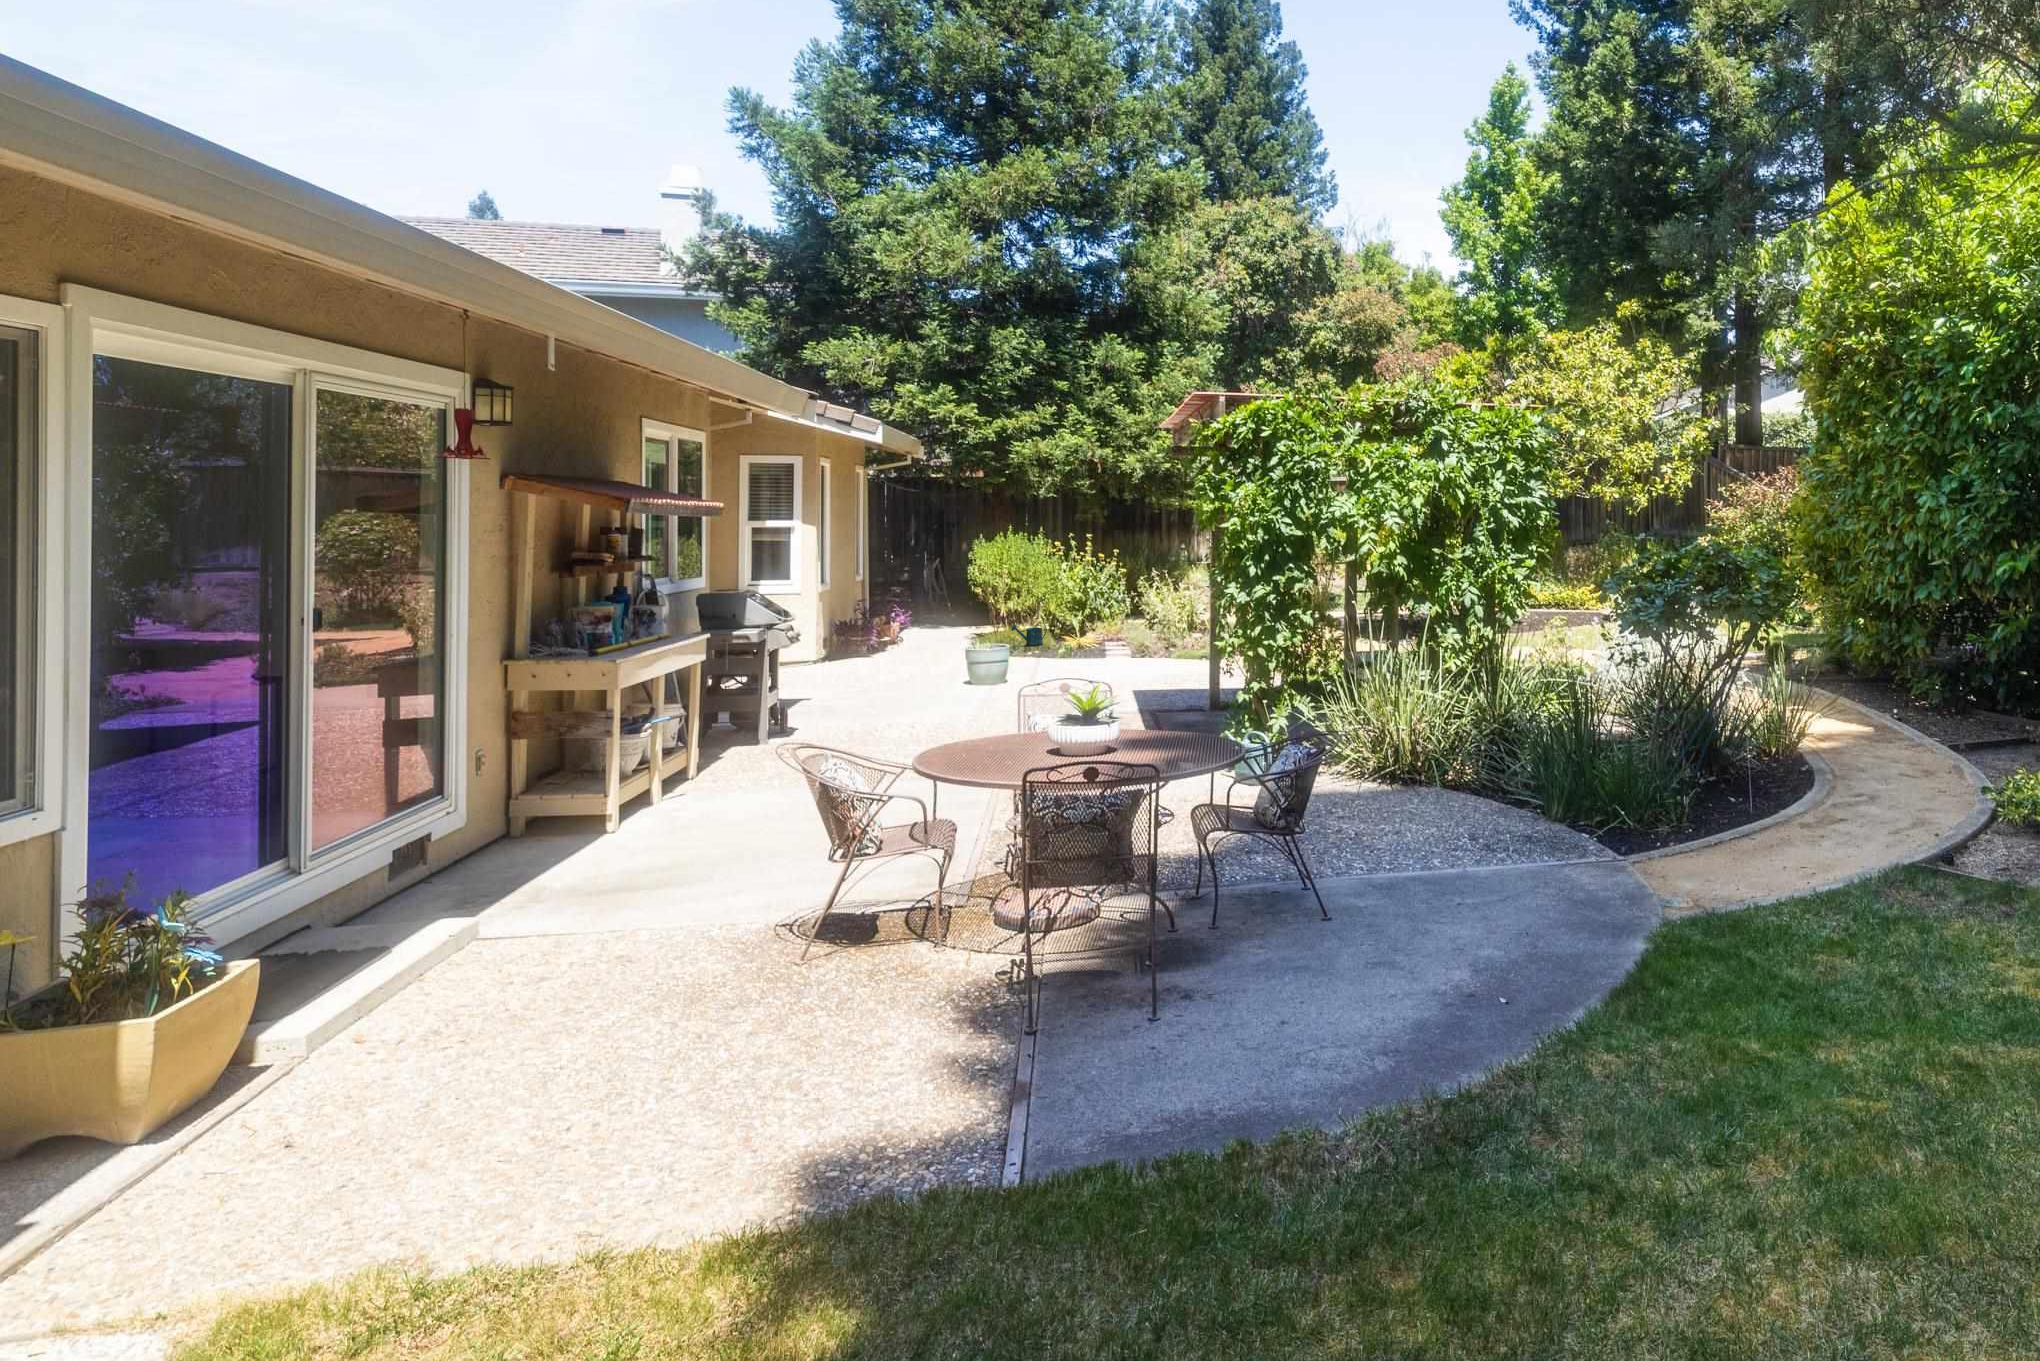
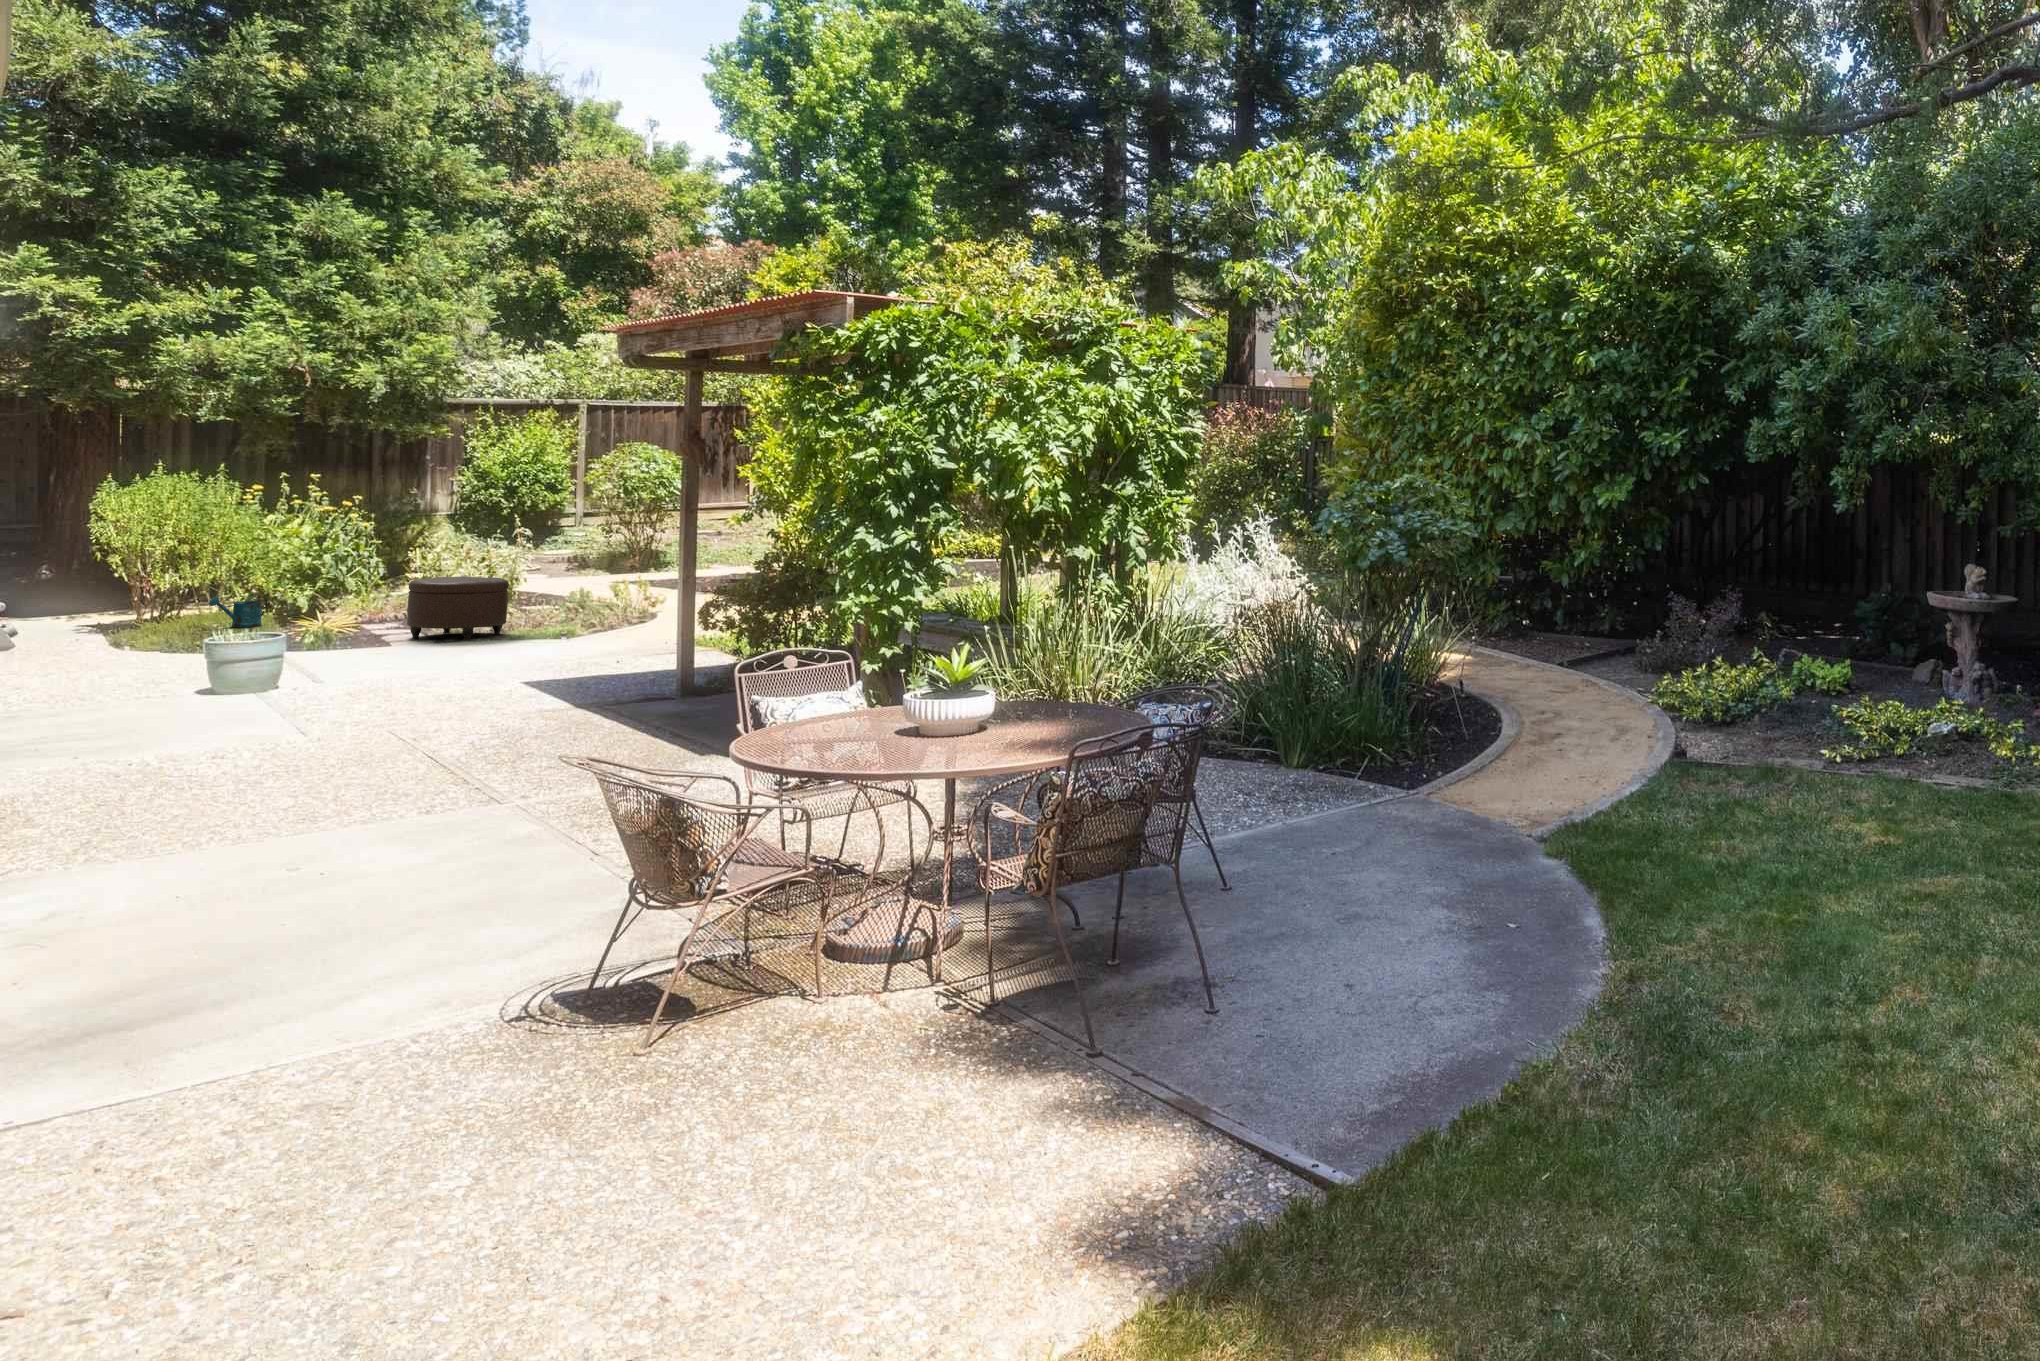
ottoman: none [1104,613,1167,660] -> present [407,576,509,640]

